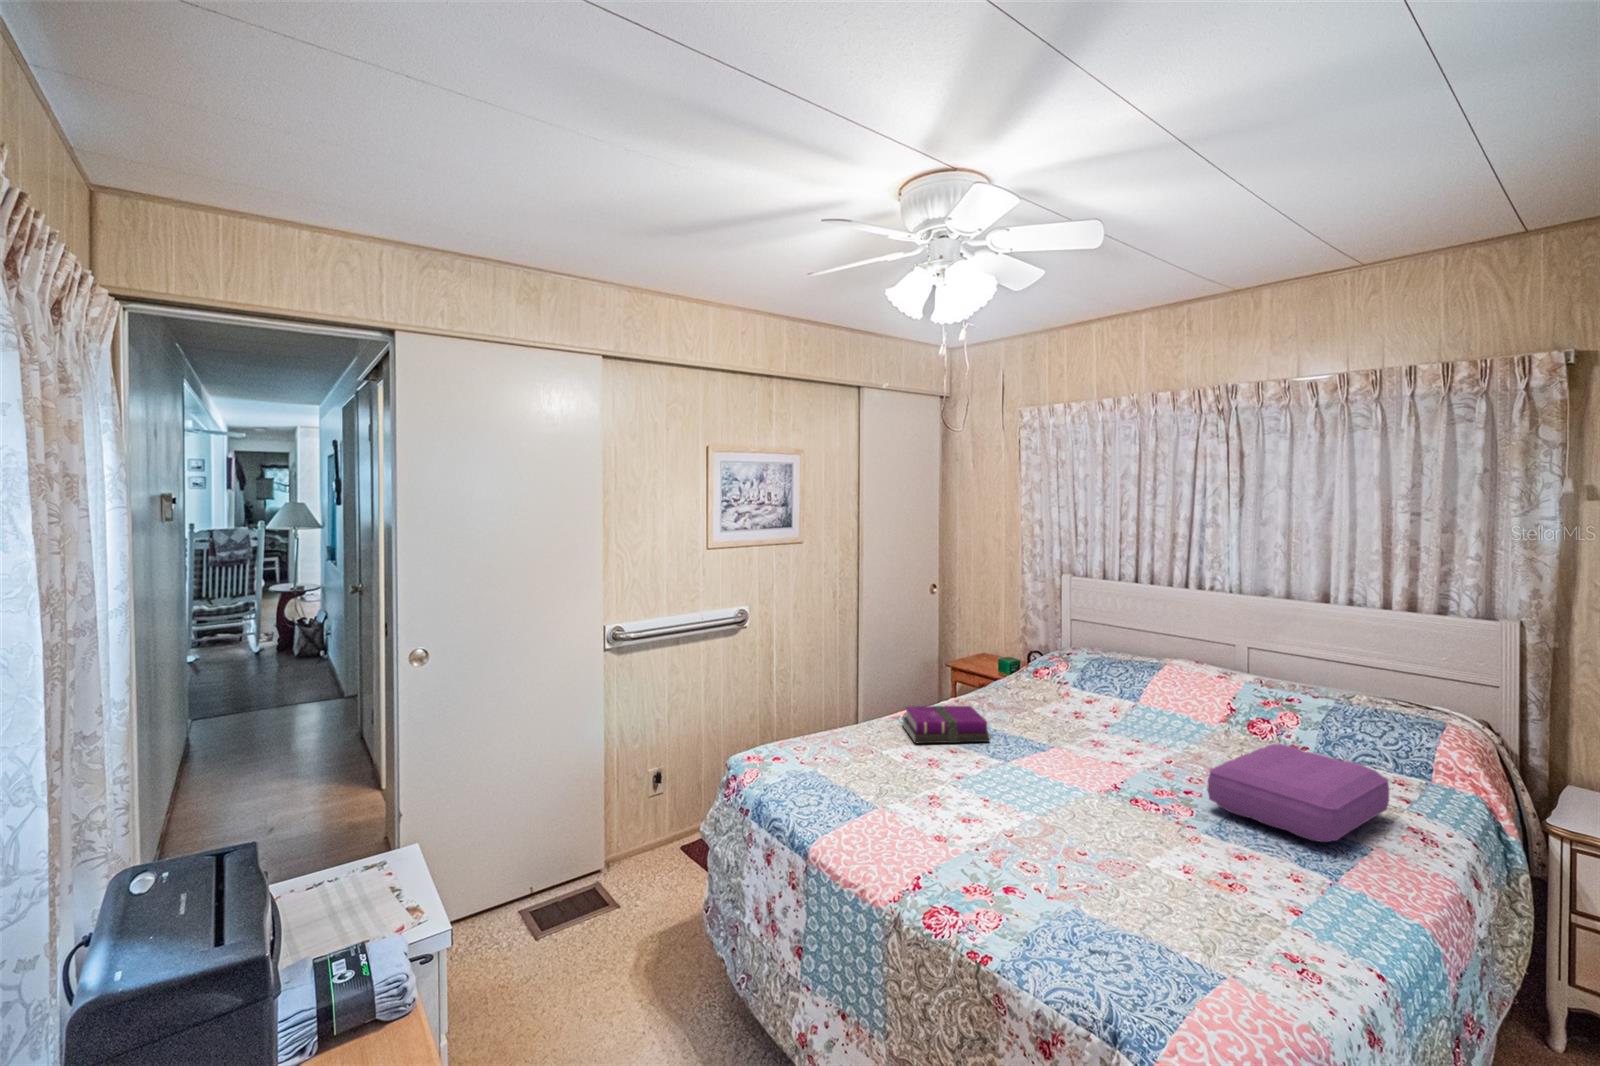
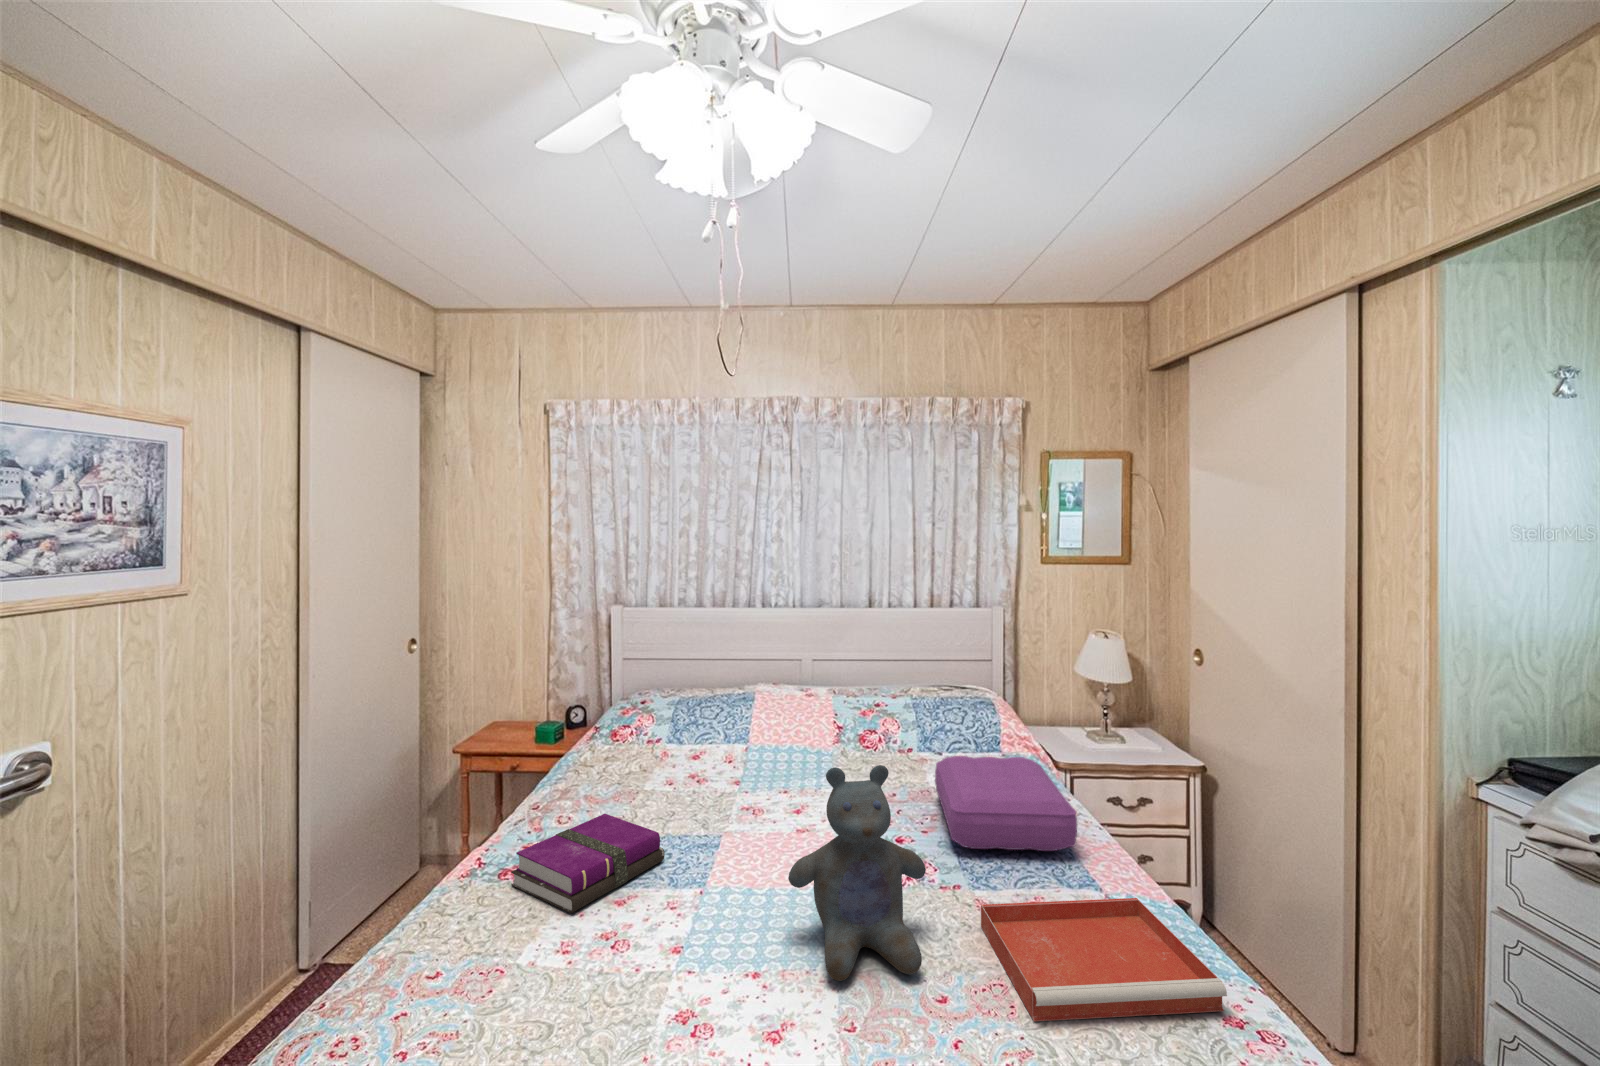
stuffed bear: none [1003,686,1110,832] -> present [788,765,926,981]
tray: none [1102,824,1309,946] -> present [981,898,1227,1021]

